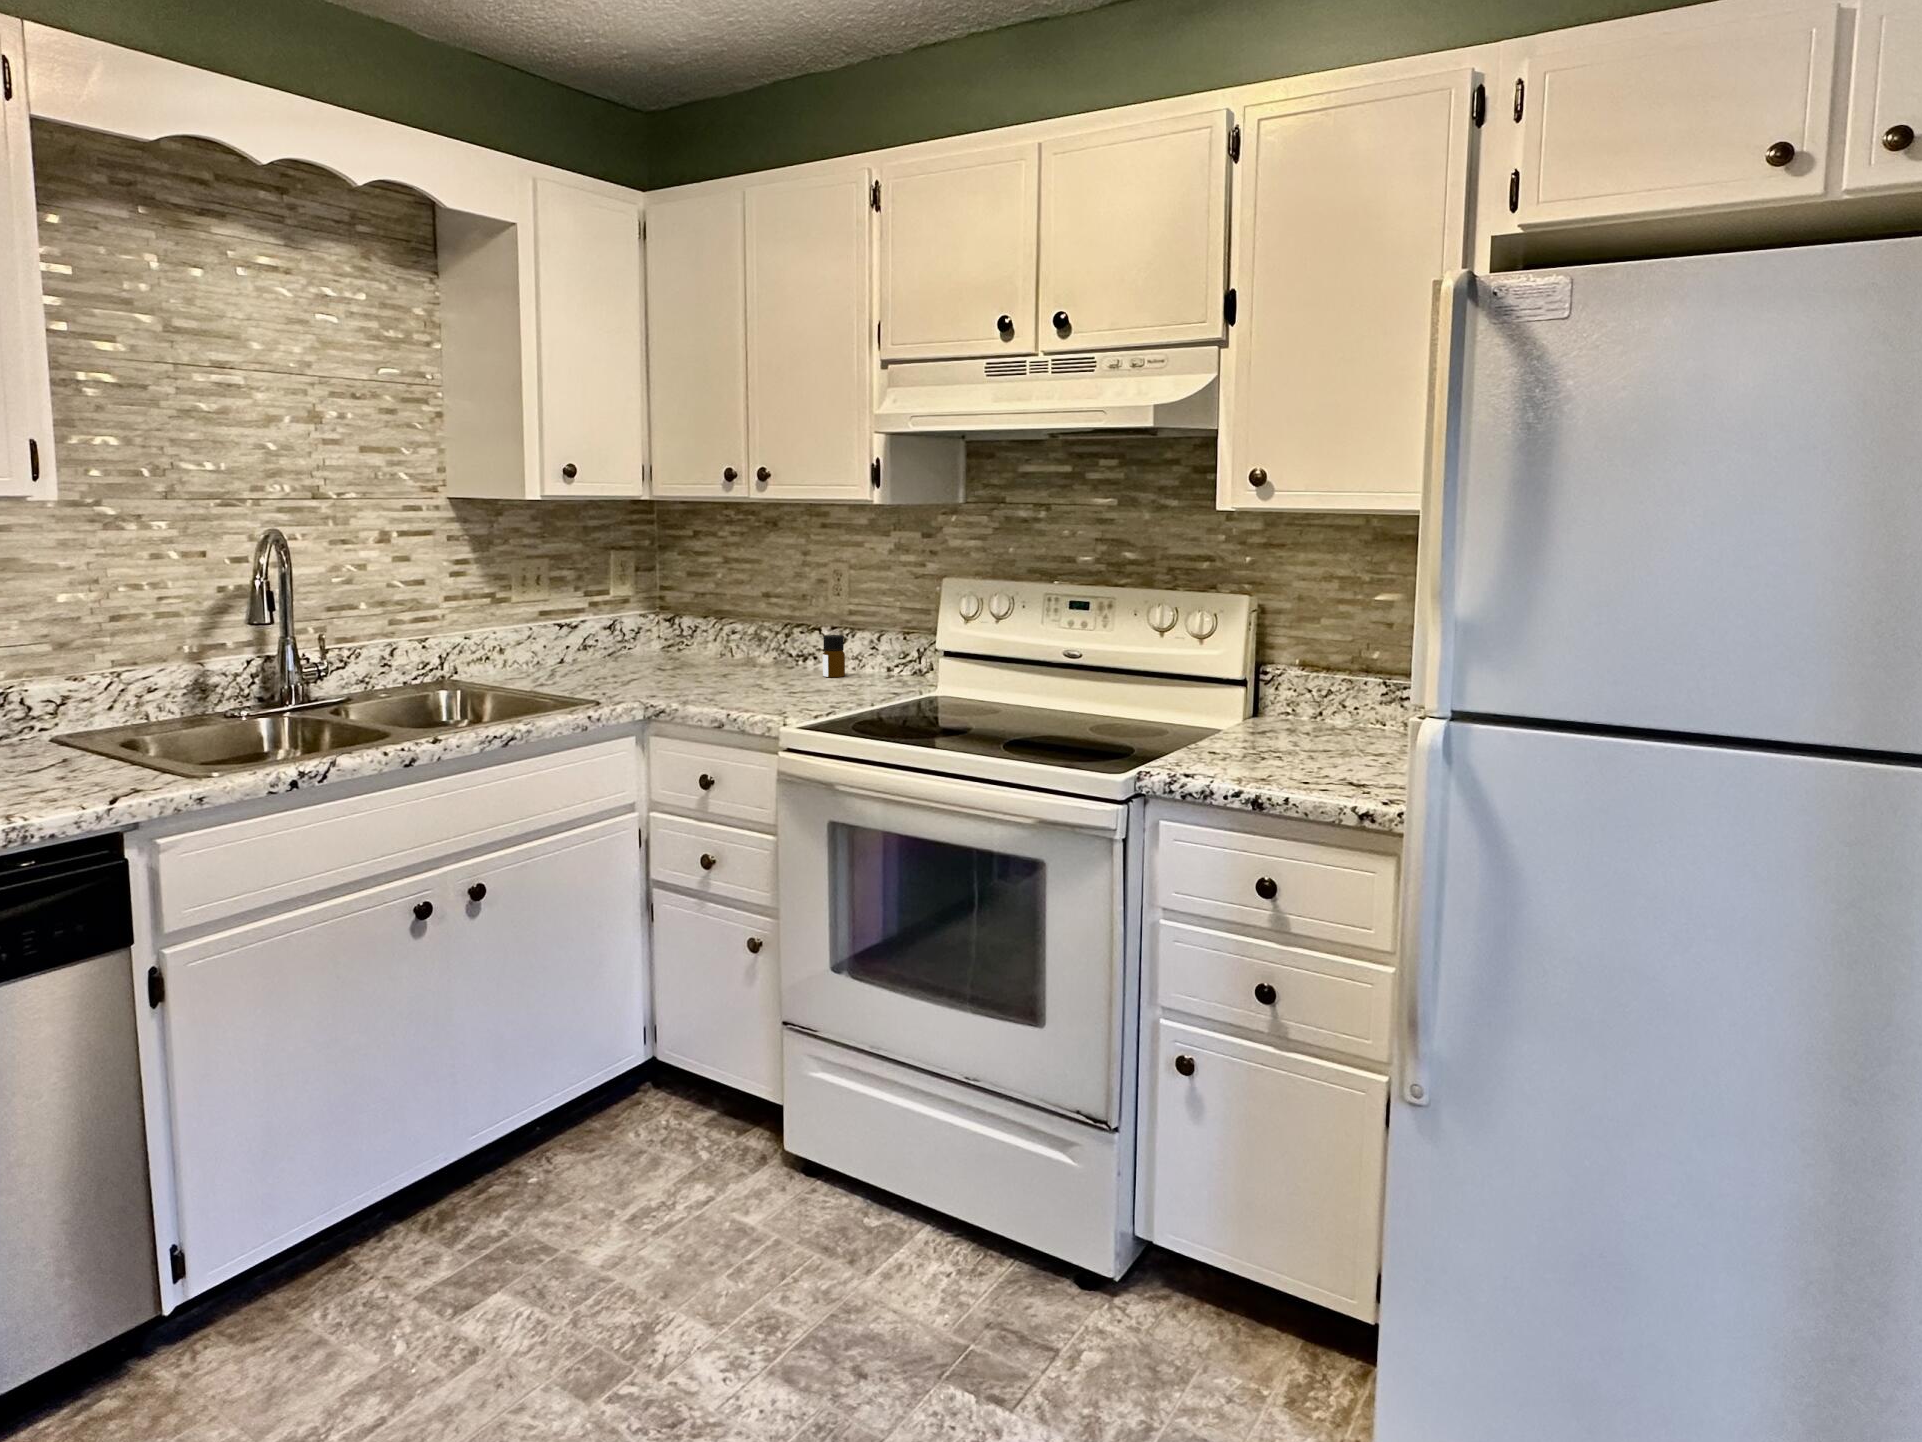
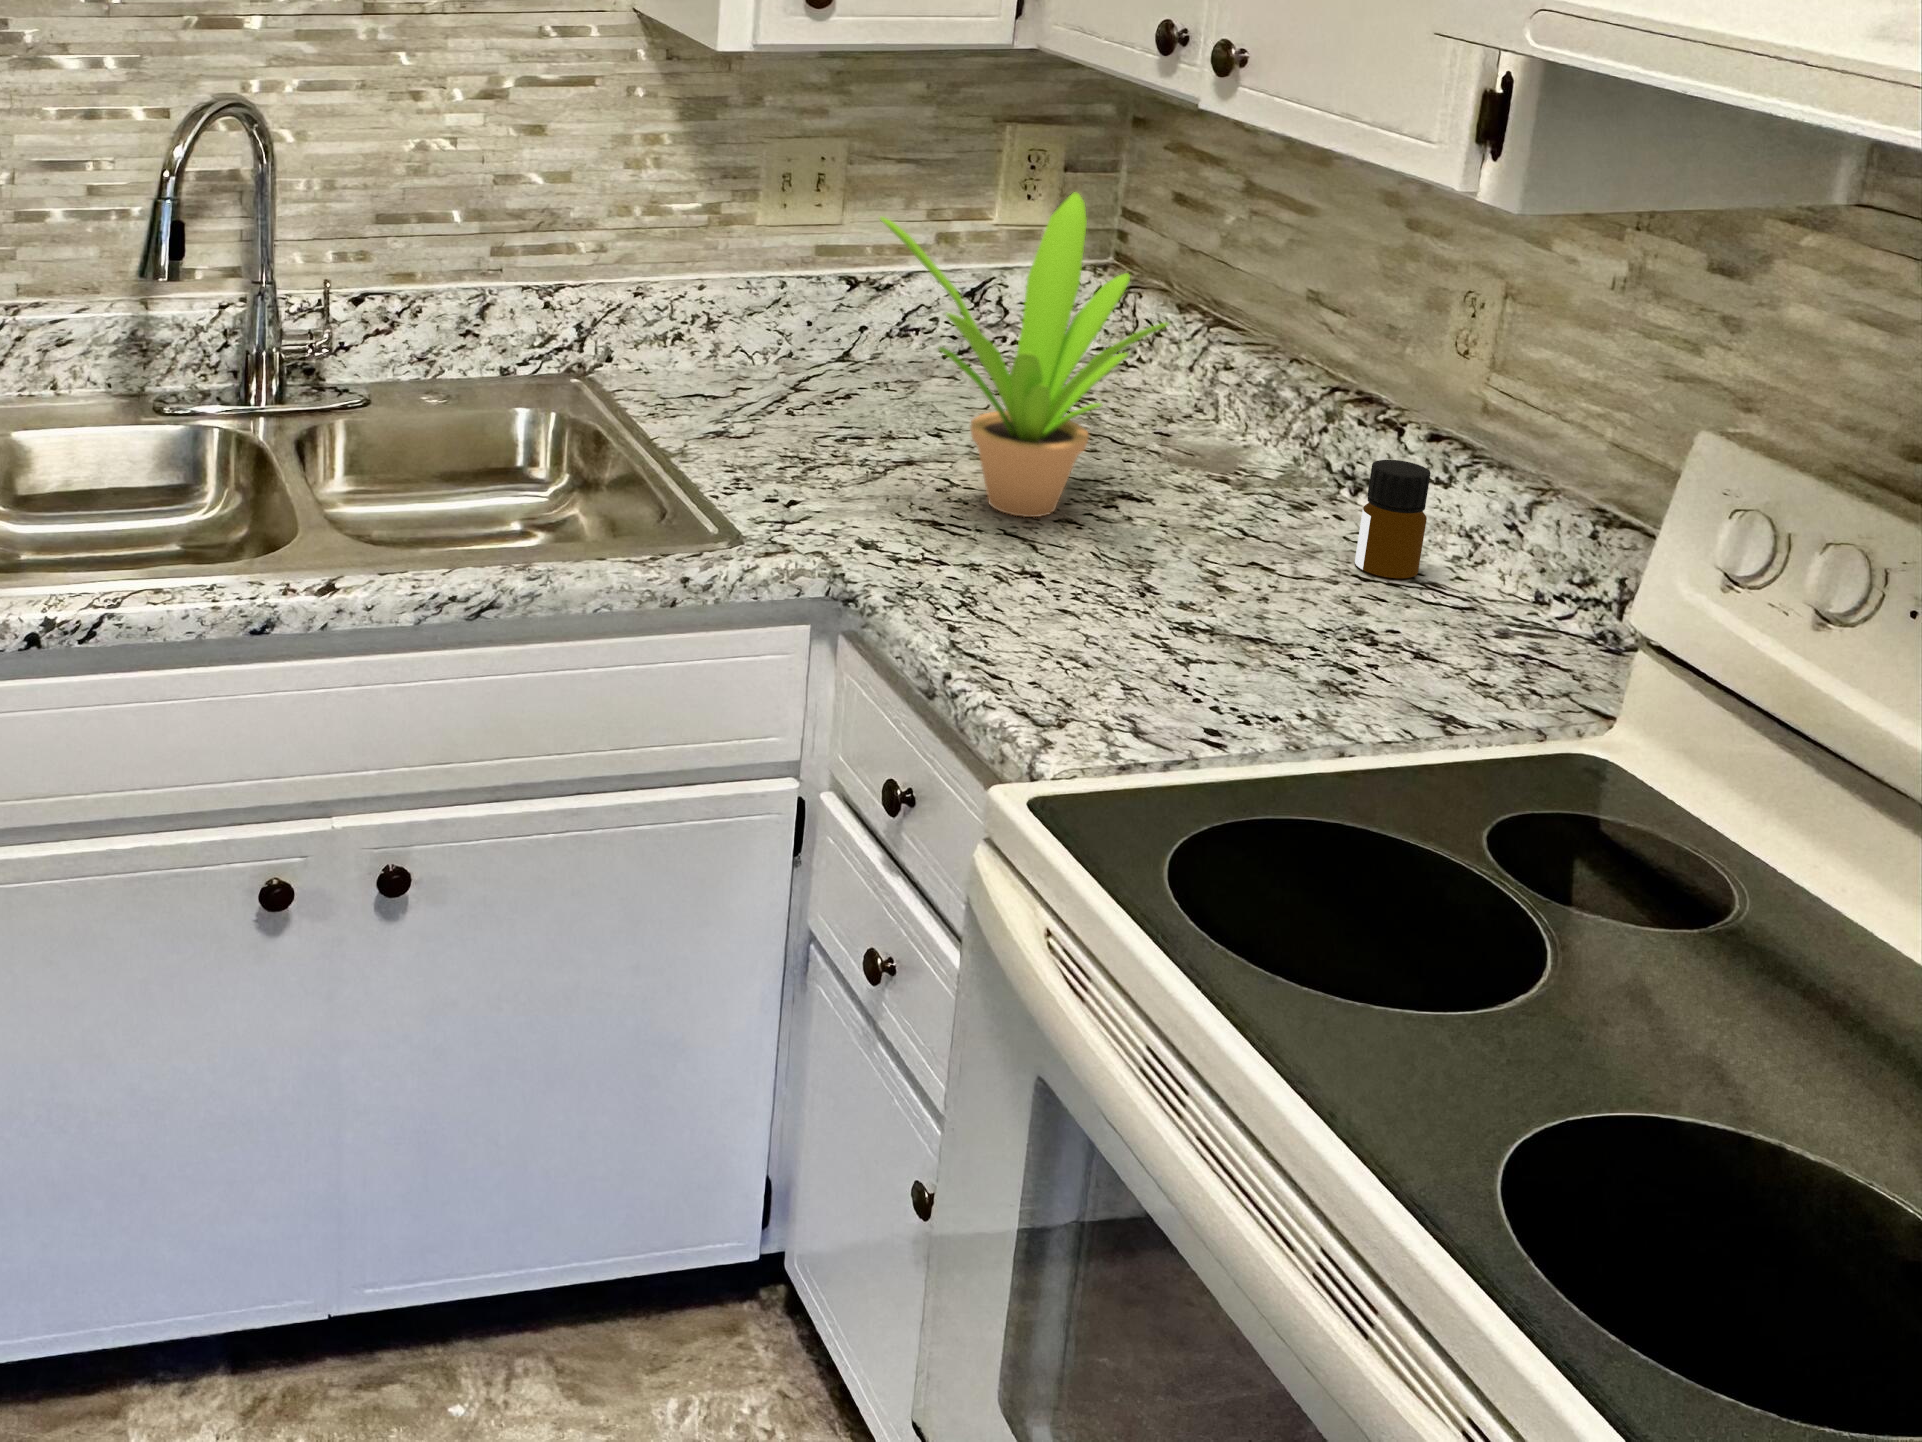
potted plant: none [626,557,751,686] -> present [880,192,1168,517]

